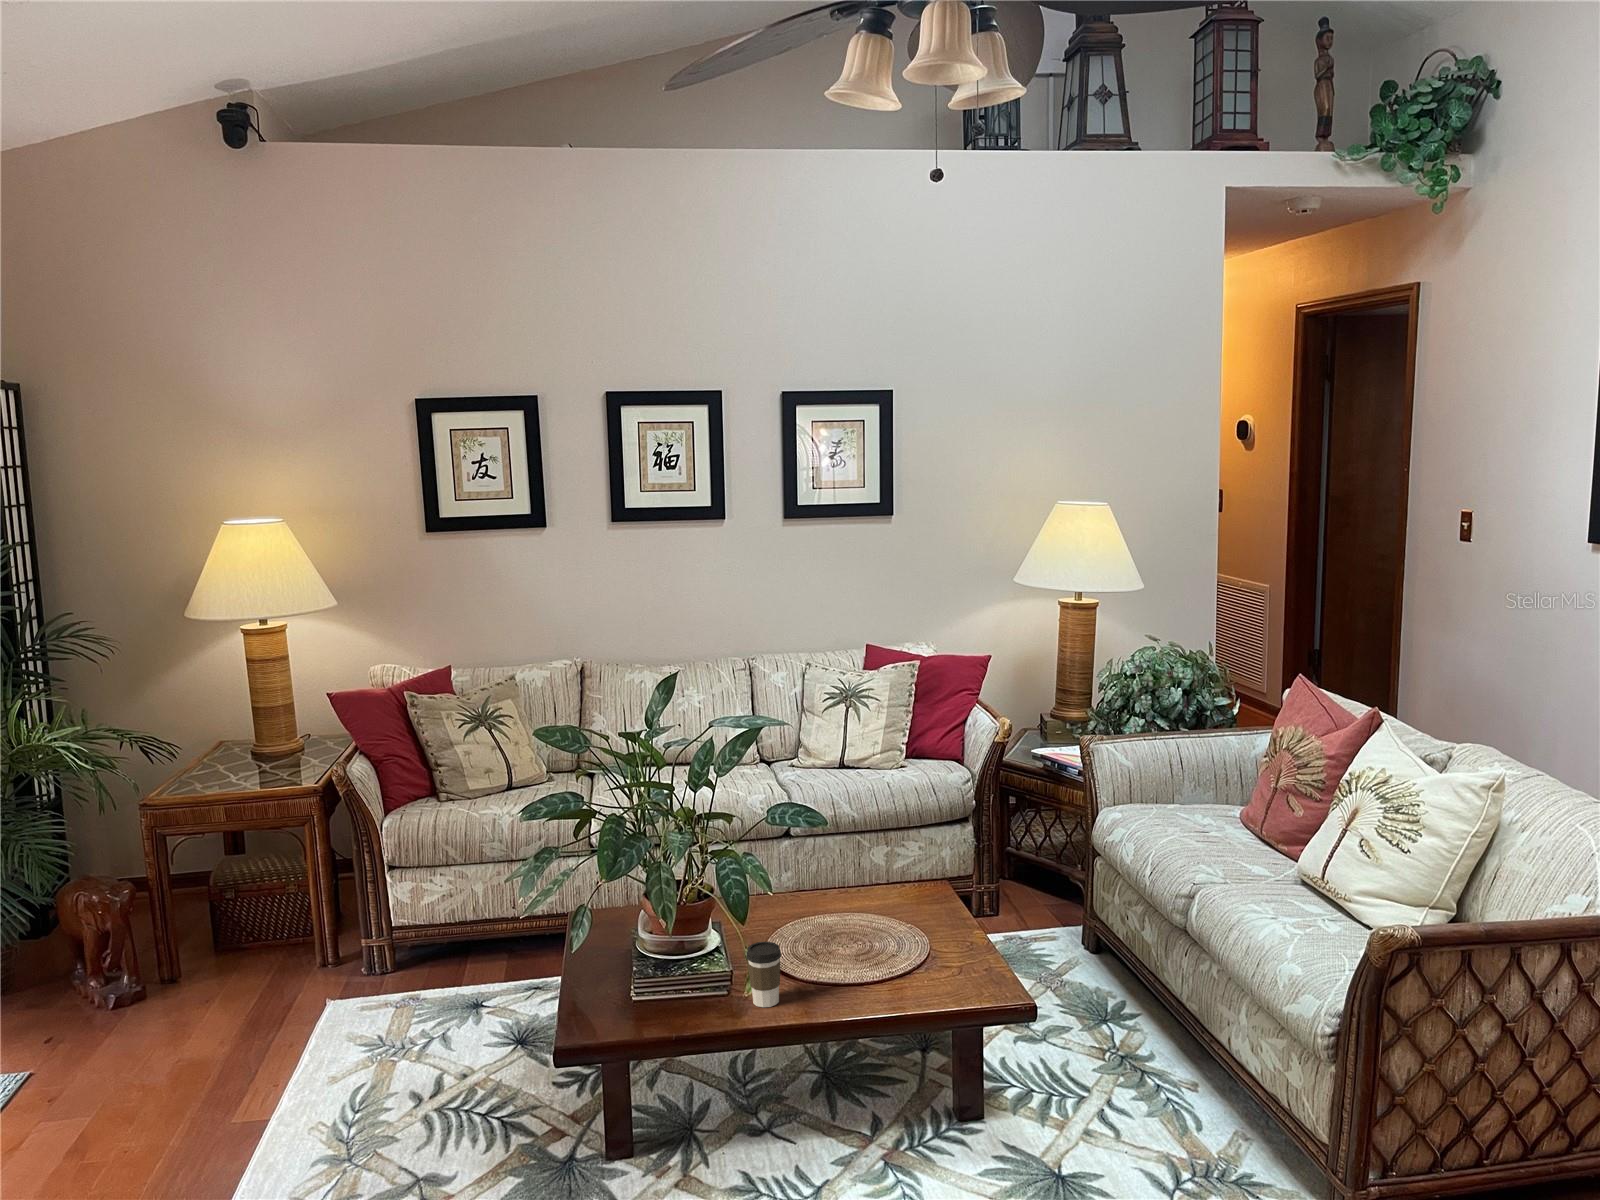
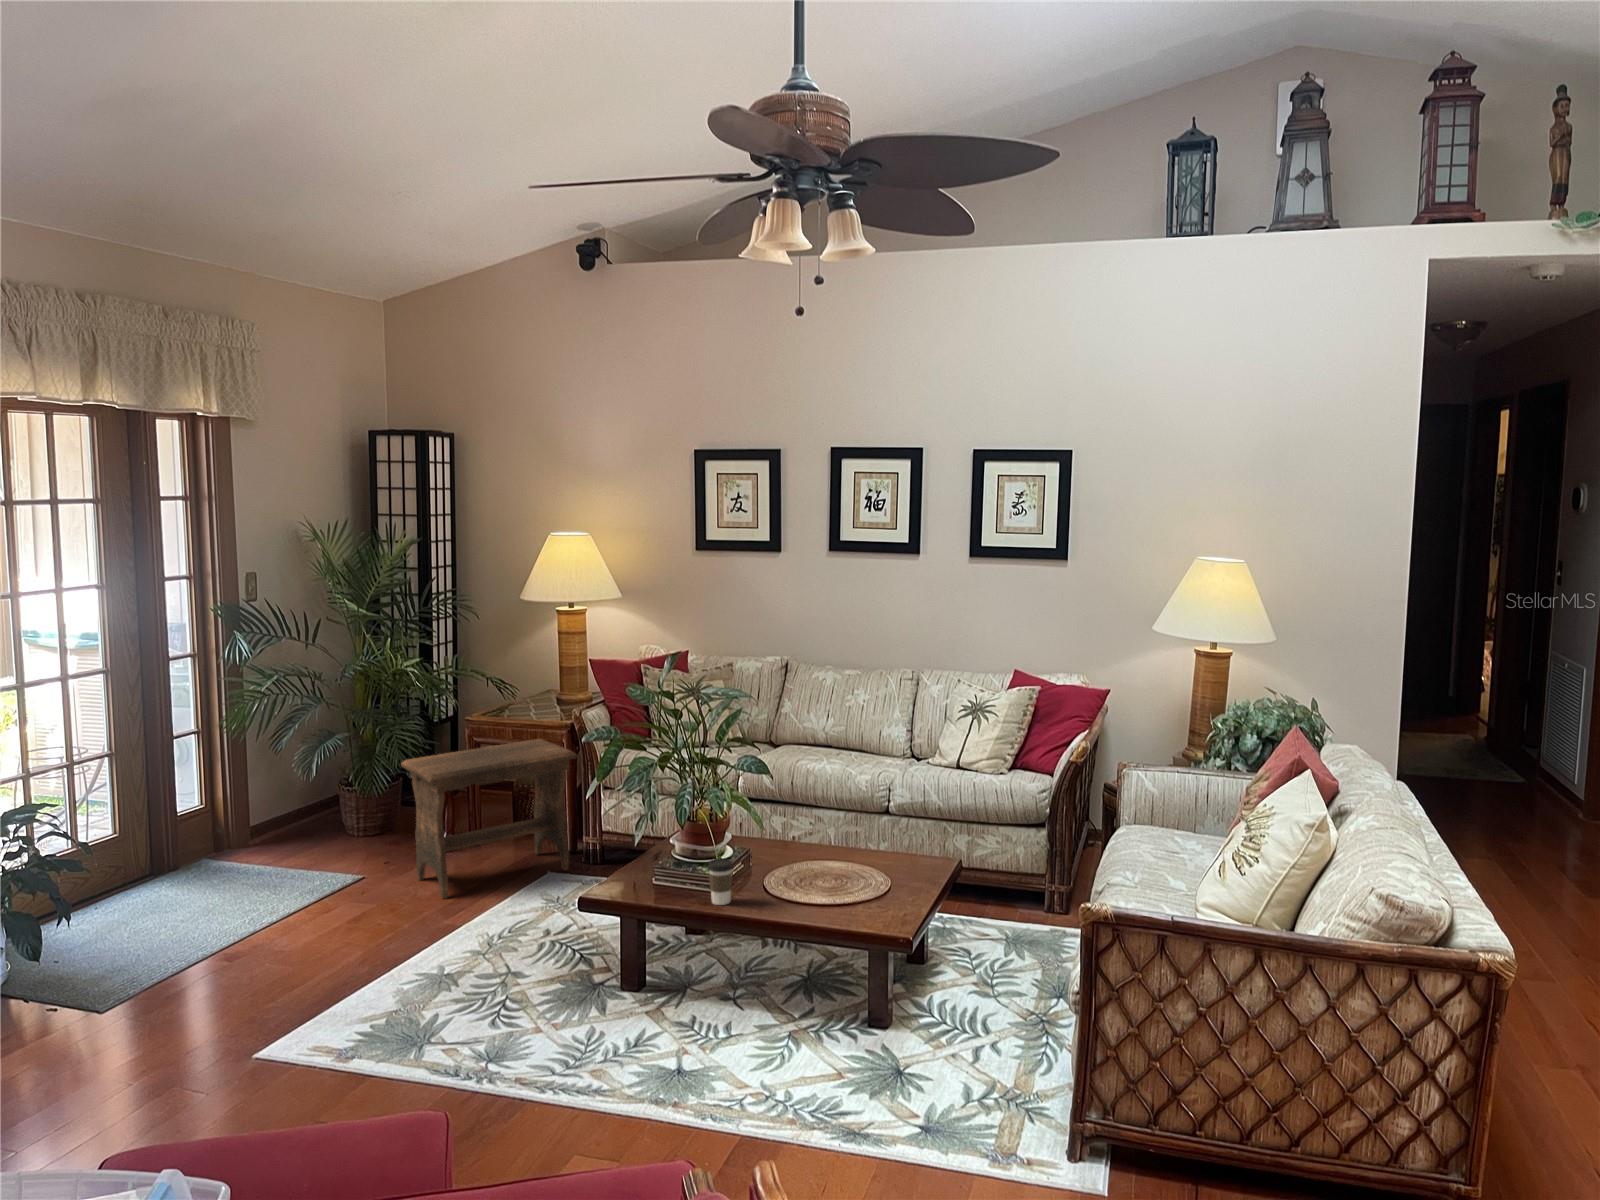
footstool: none [76,822,356,1096] -> present [401,739,577,899]

